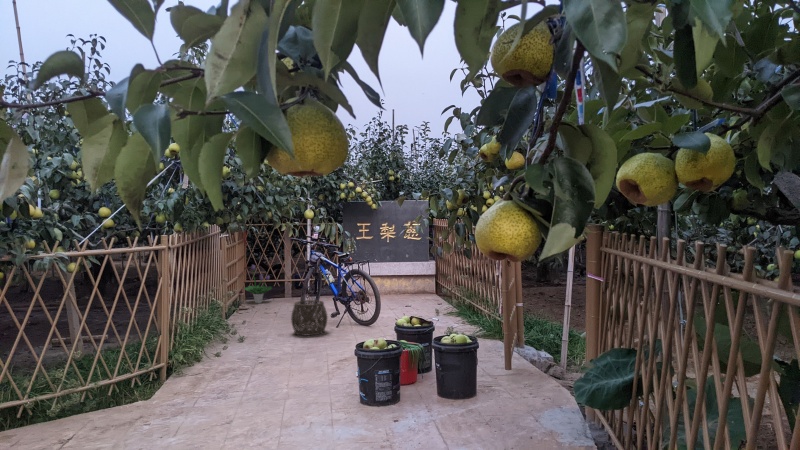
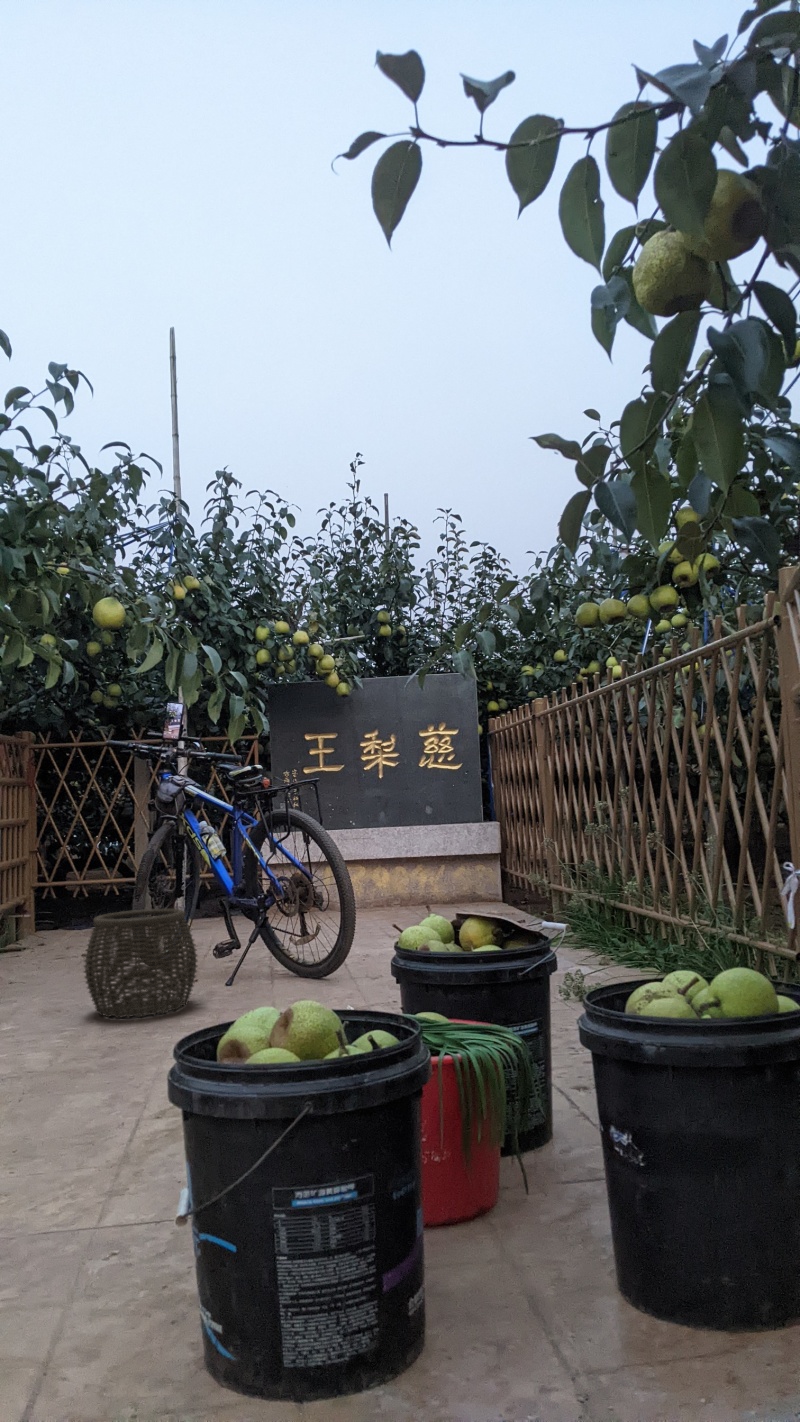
potted plant: present [244,265,272,303] -> none [20,843,96,942]

